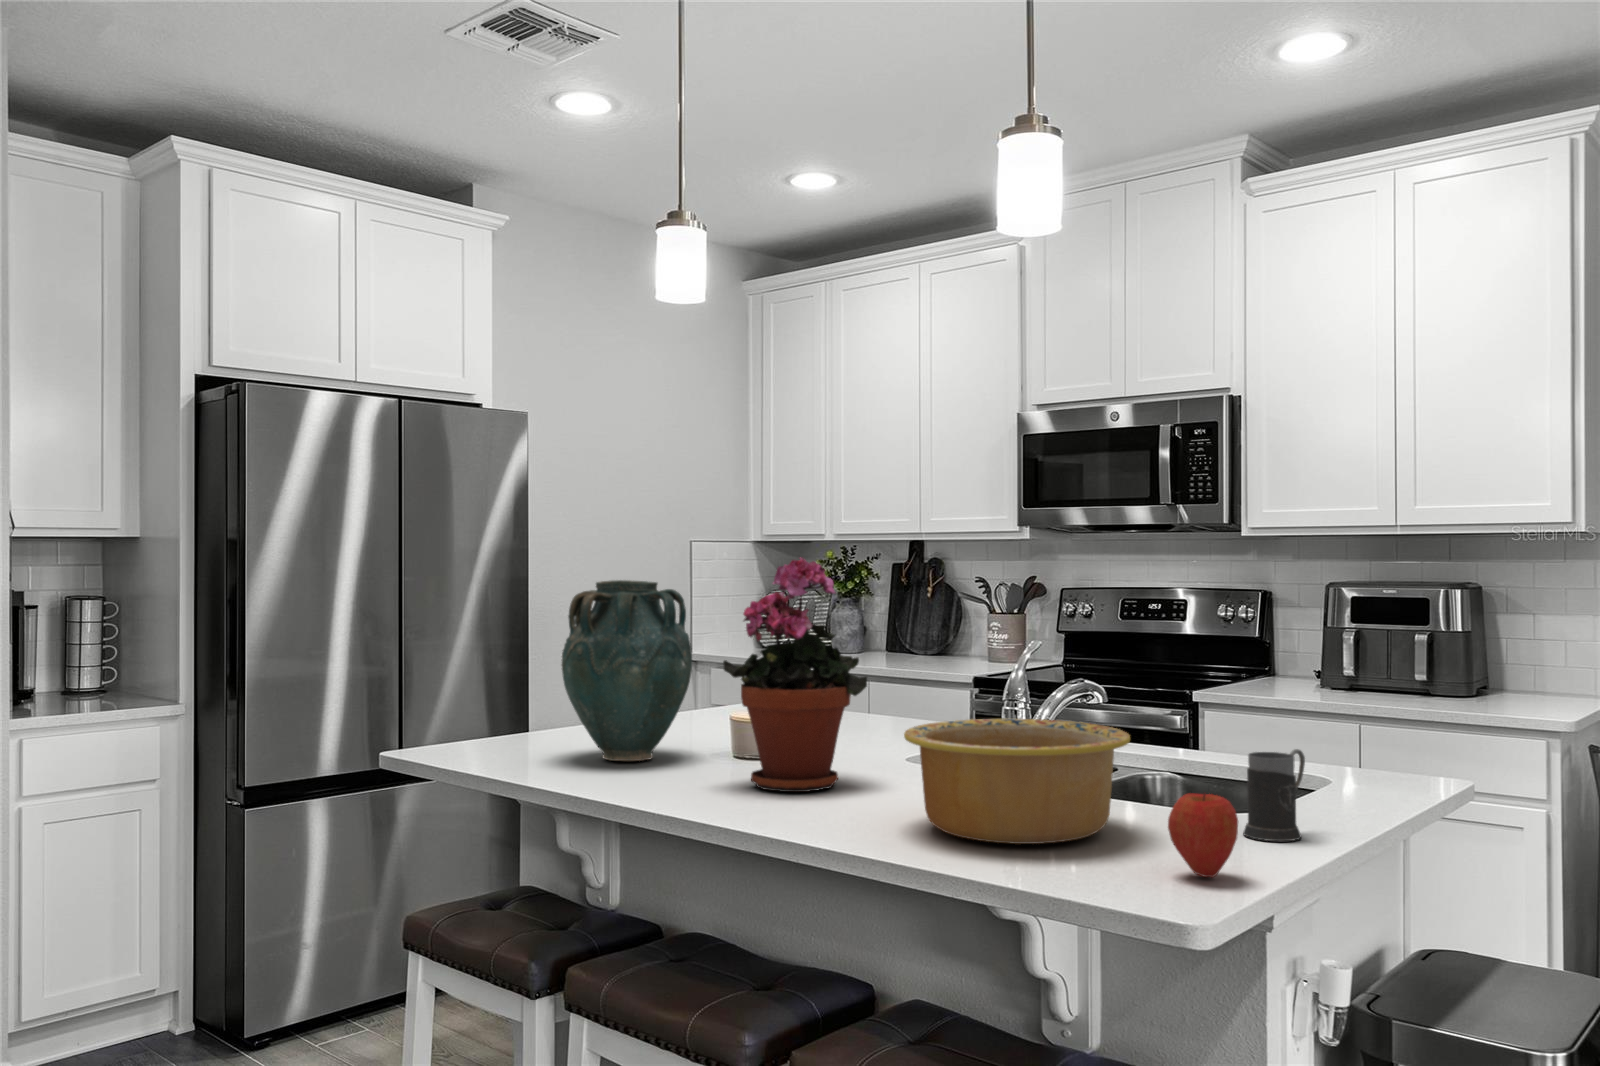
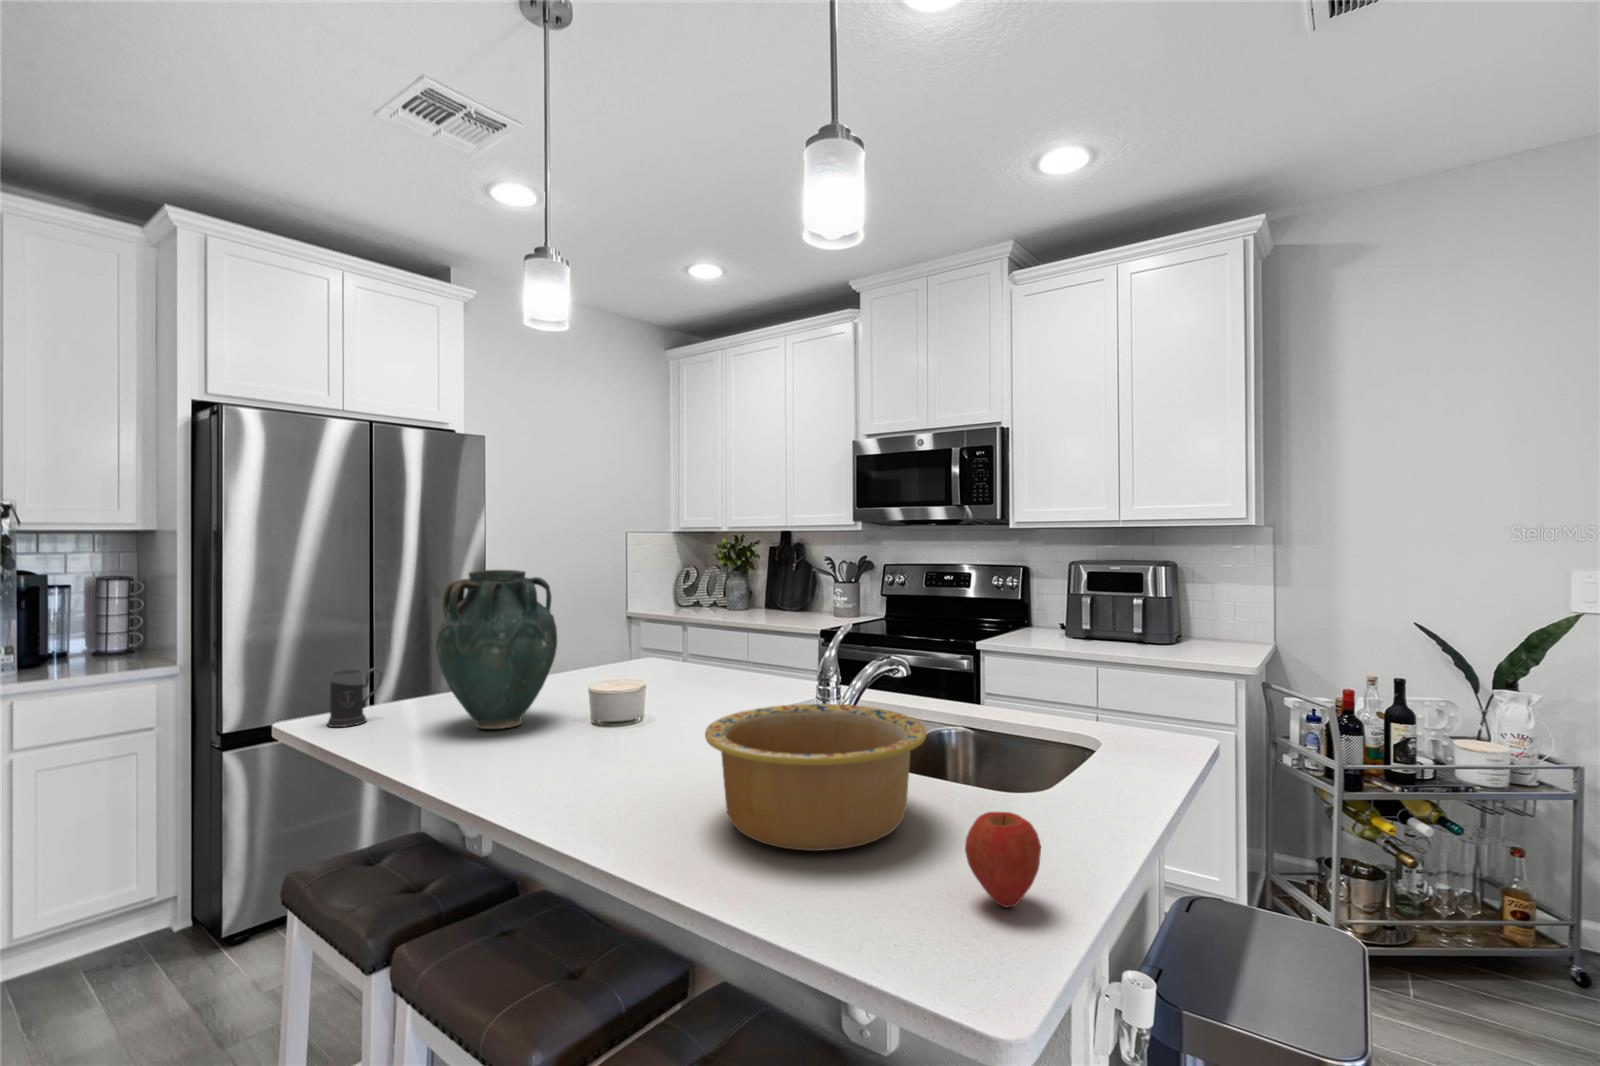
potted plant: present [723,558,867,792] -> none [560,551,694,769]
mug: present [1243,749,1305,841] -> present [327,668,383,727]

